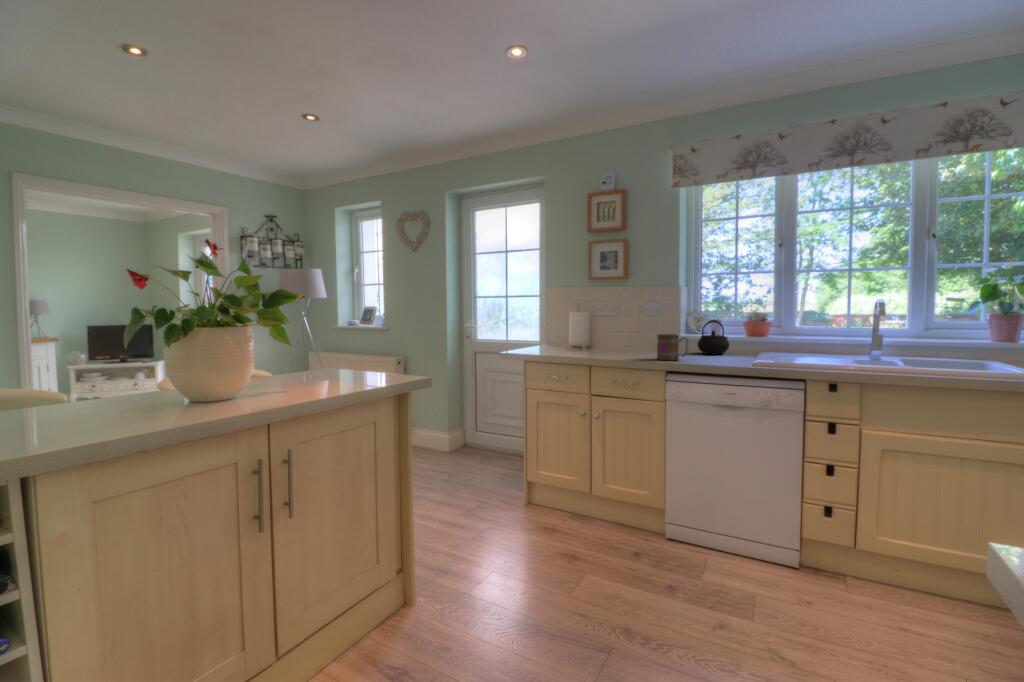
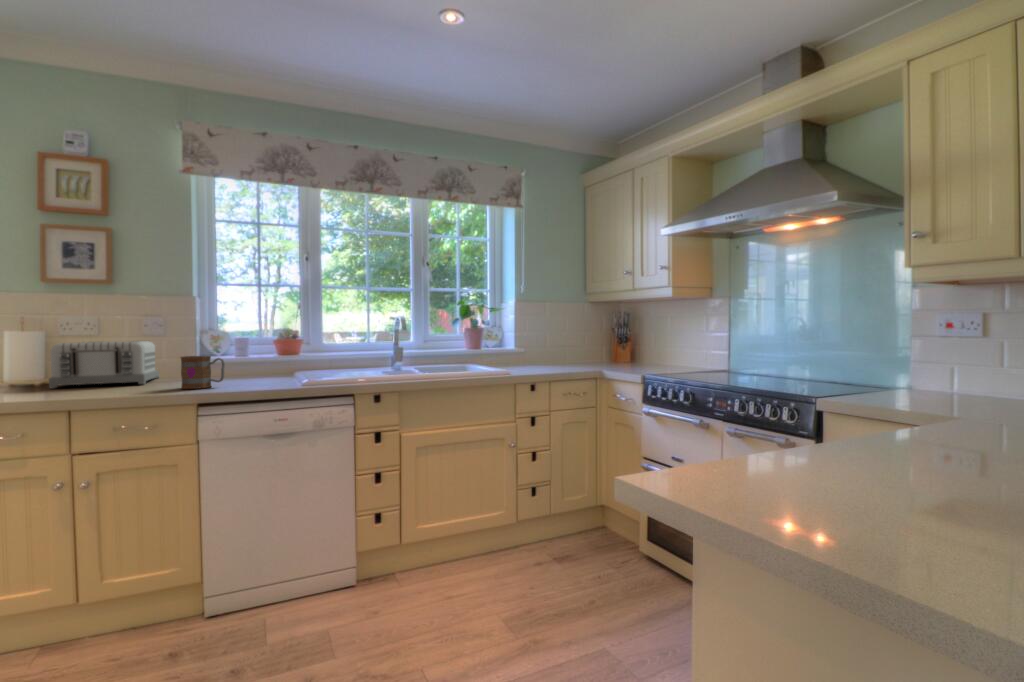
toaster: none [586,320,652,353] -> present [49,341,159,388]
kettle: present [697,320,729,354] -> none [227,338,266,378]

